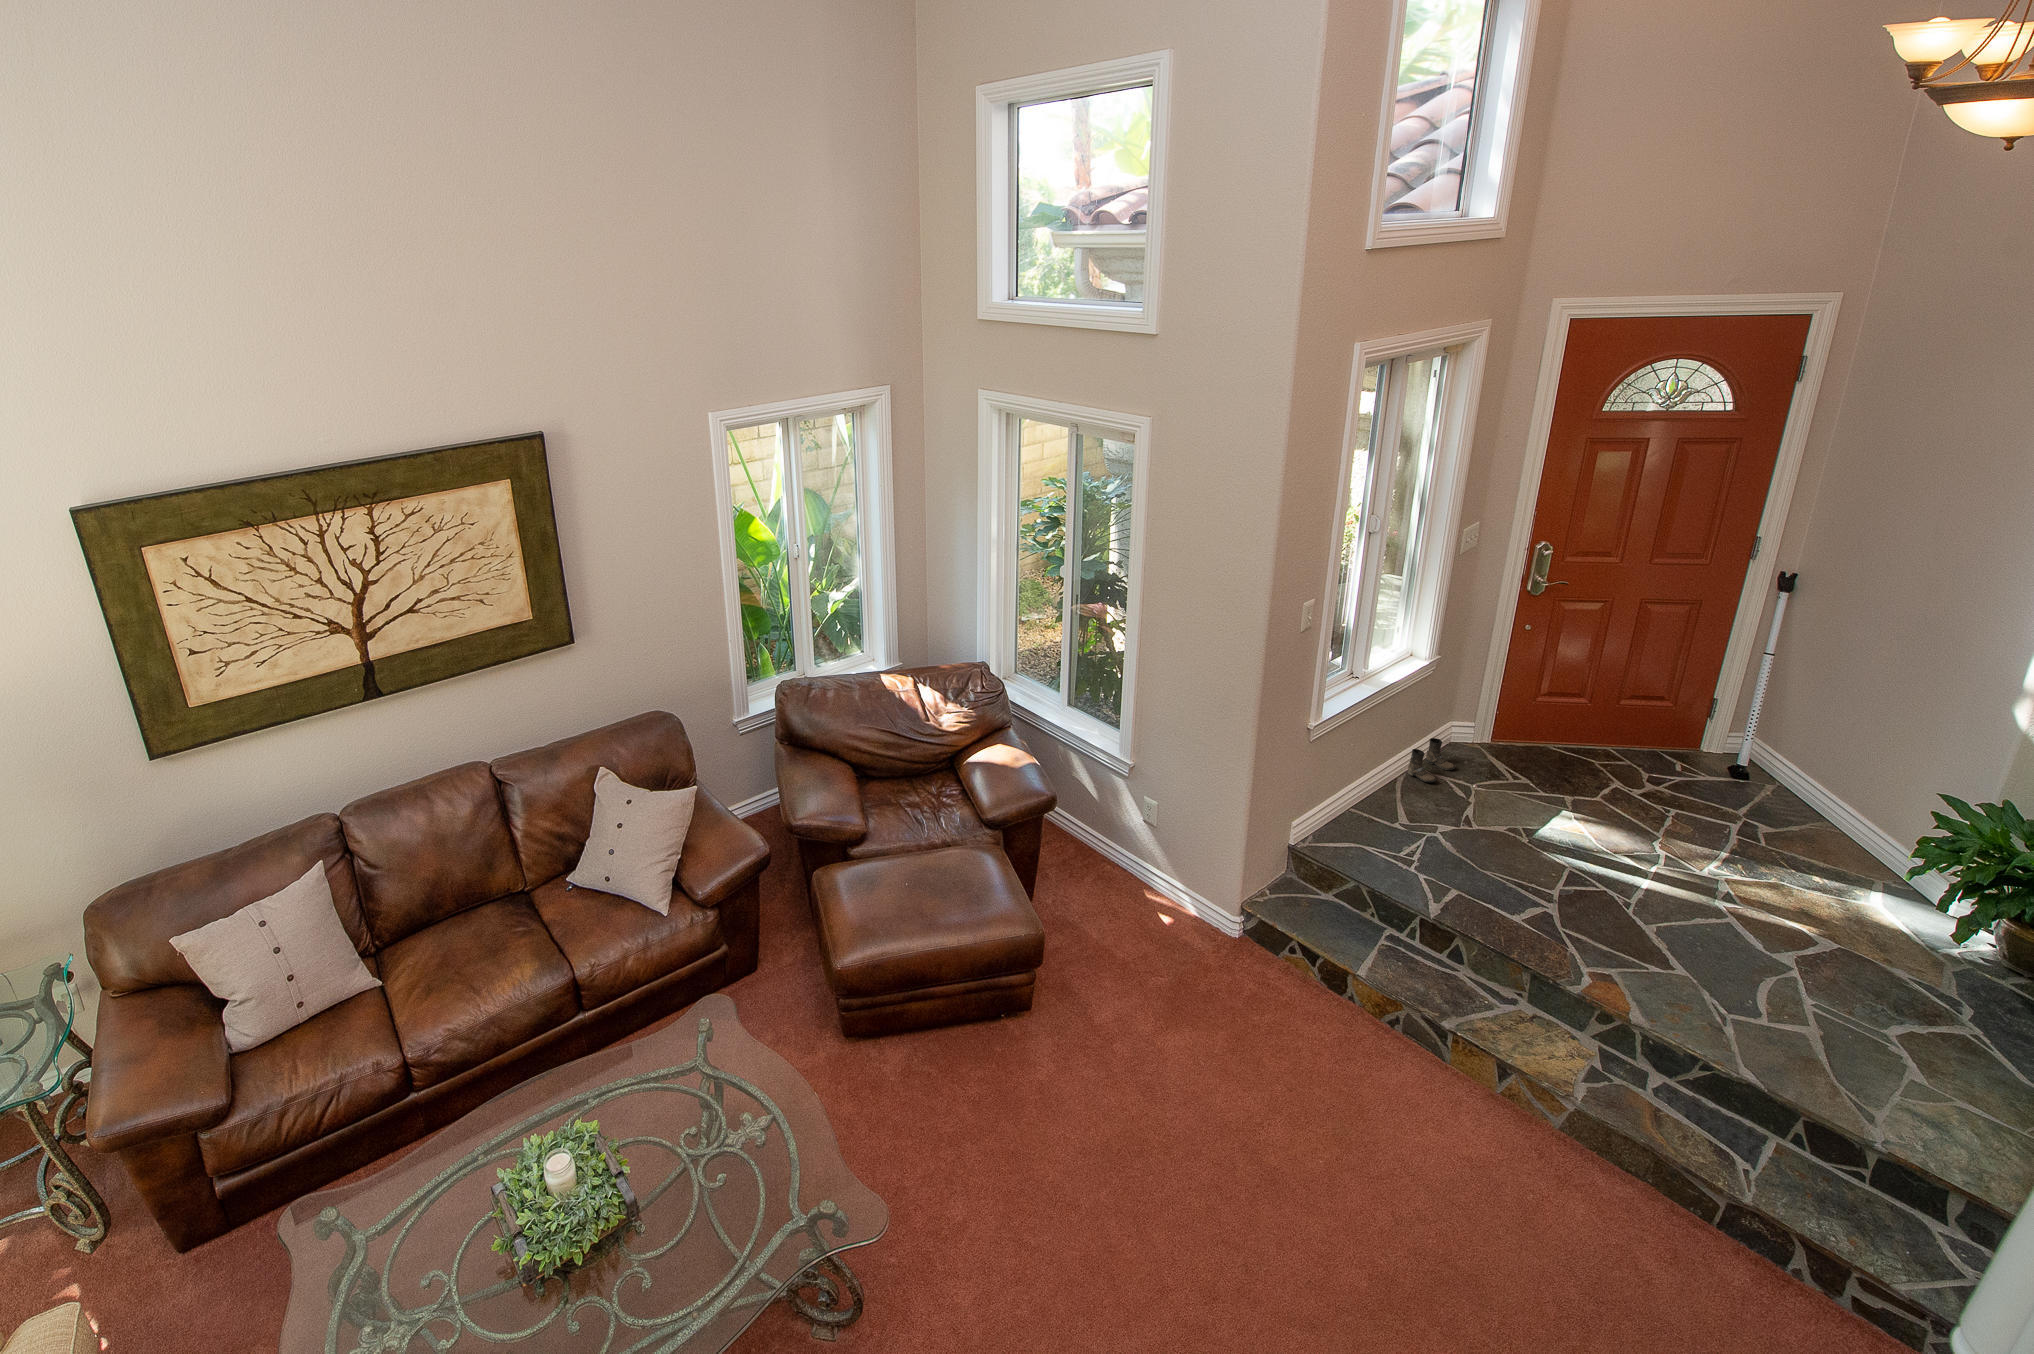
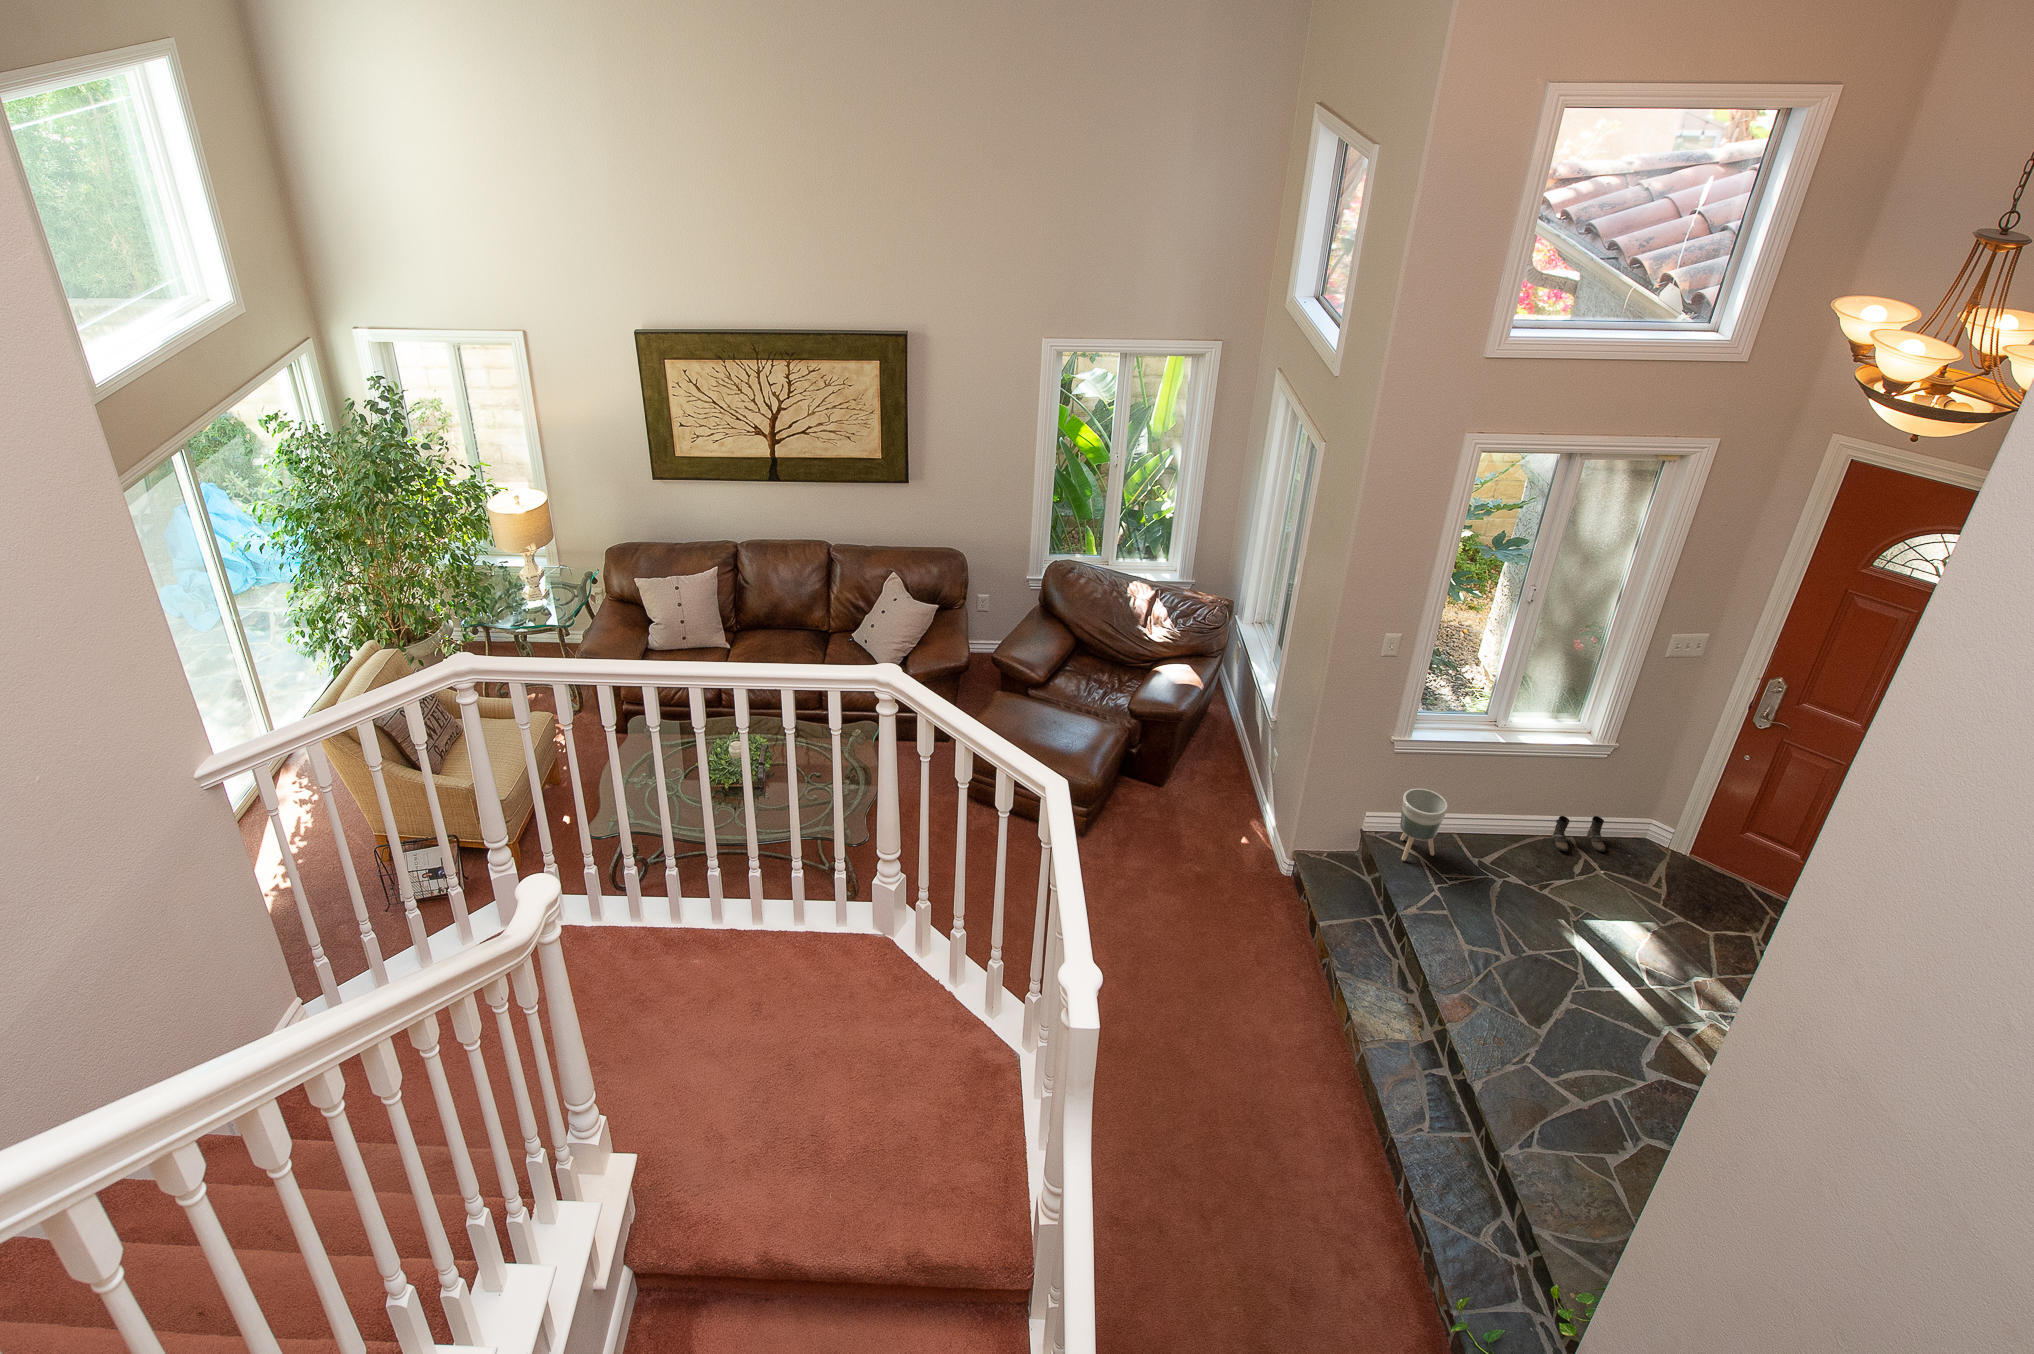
planter: none [1318,768,1375,854] -> present [1400,788,1448,861]

